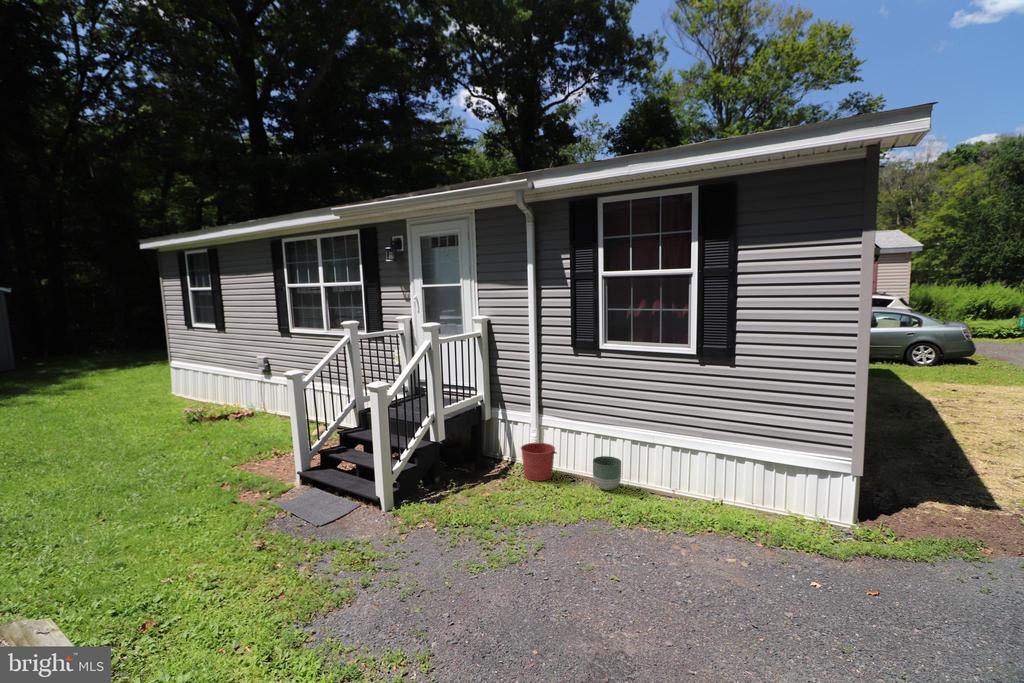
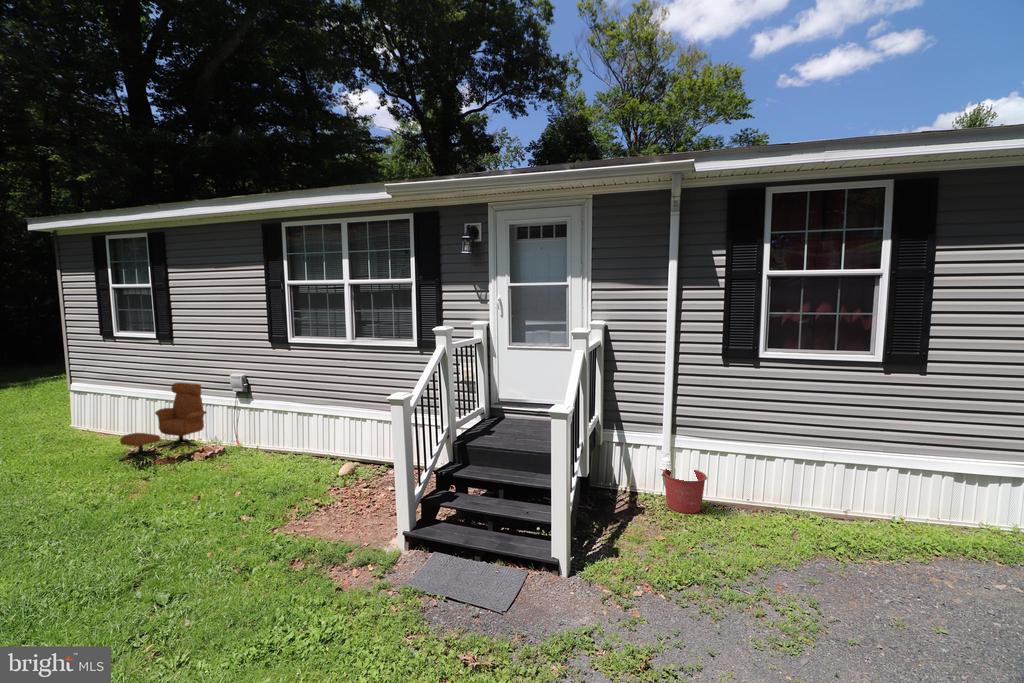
lounge chair: none [182,362,243,418] -> present [119,383,206,461]
planter: present [593,456,621,490] -> none [756,478,792,517]

